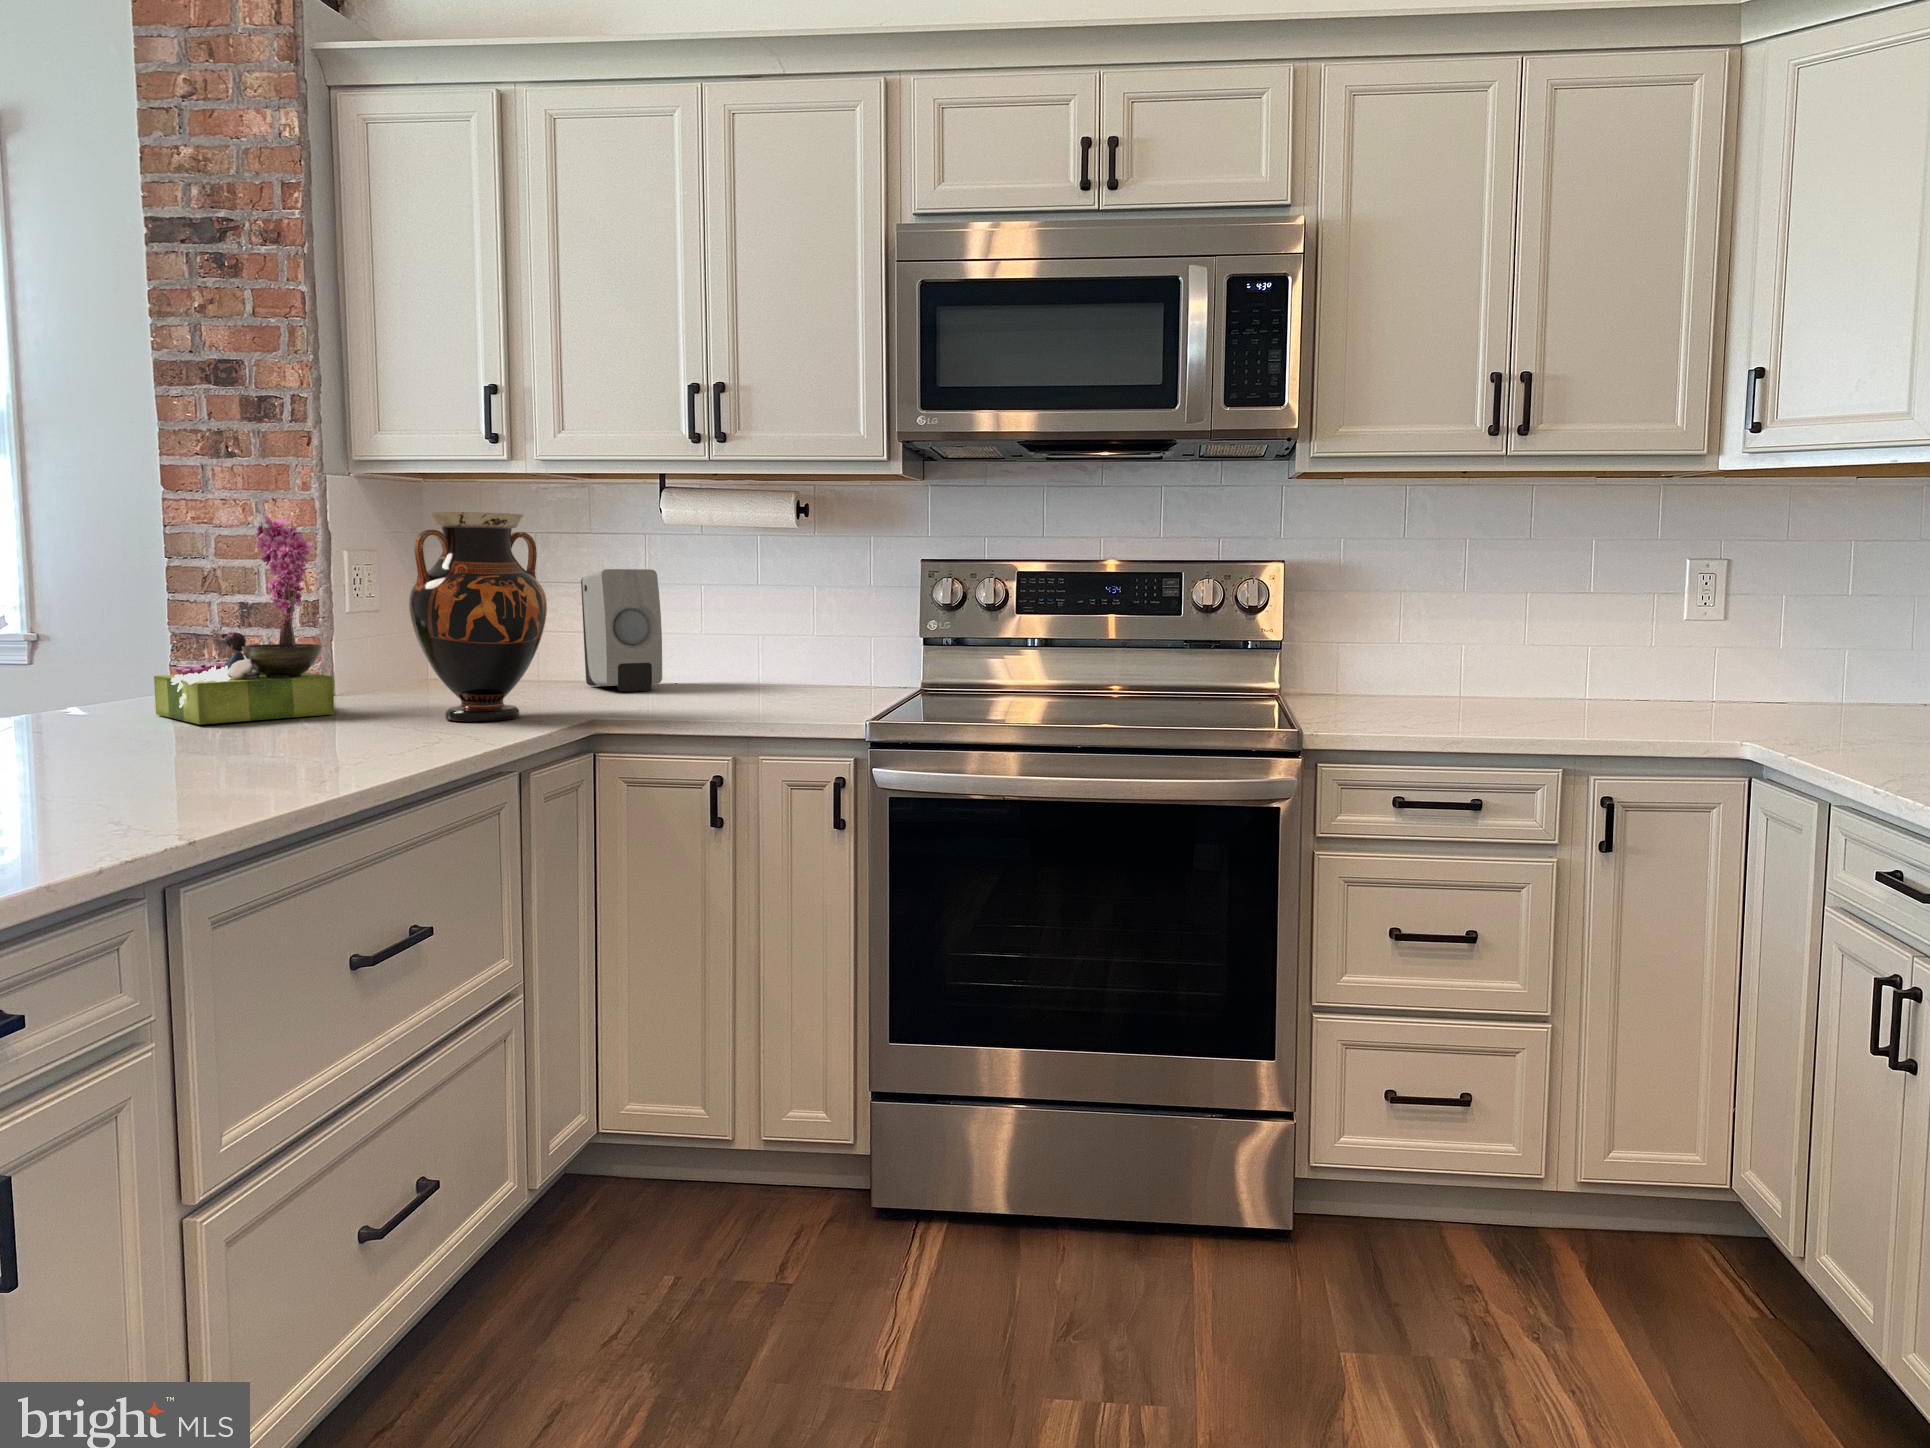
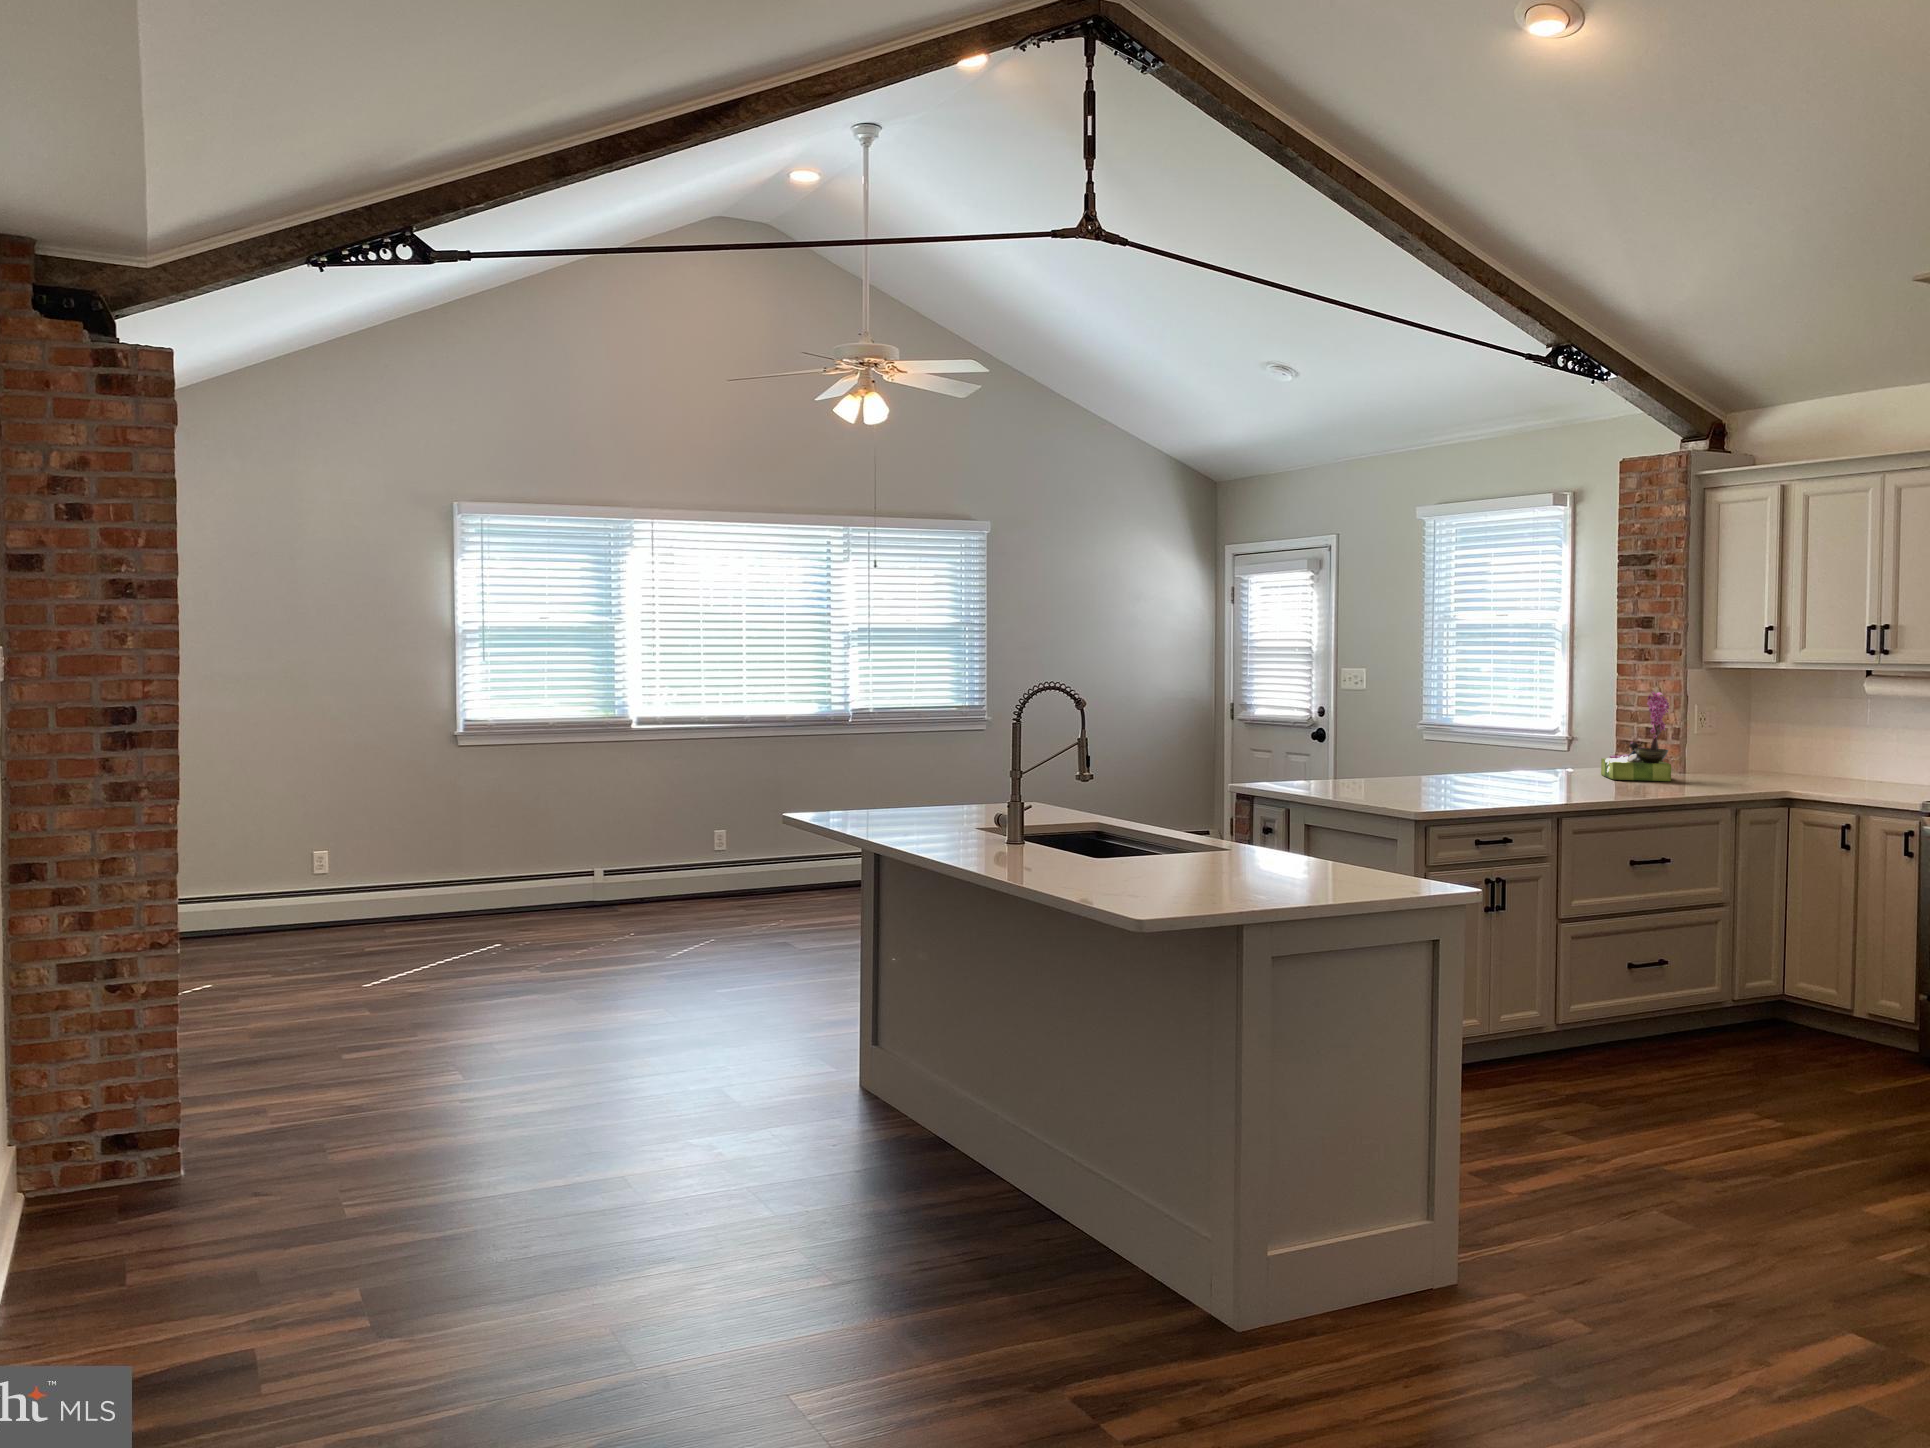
vase: present [409,512,547,721] -> none [1700,694,1767,790]
soap dispenser: present [581,569,662,691] -> none [1819,719,1858,786]

